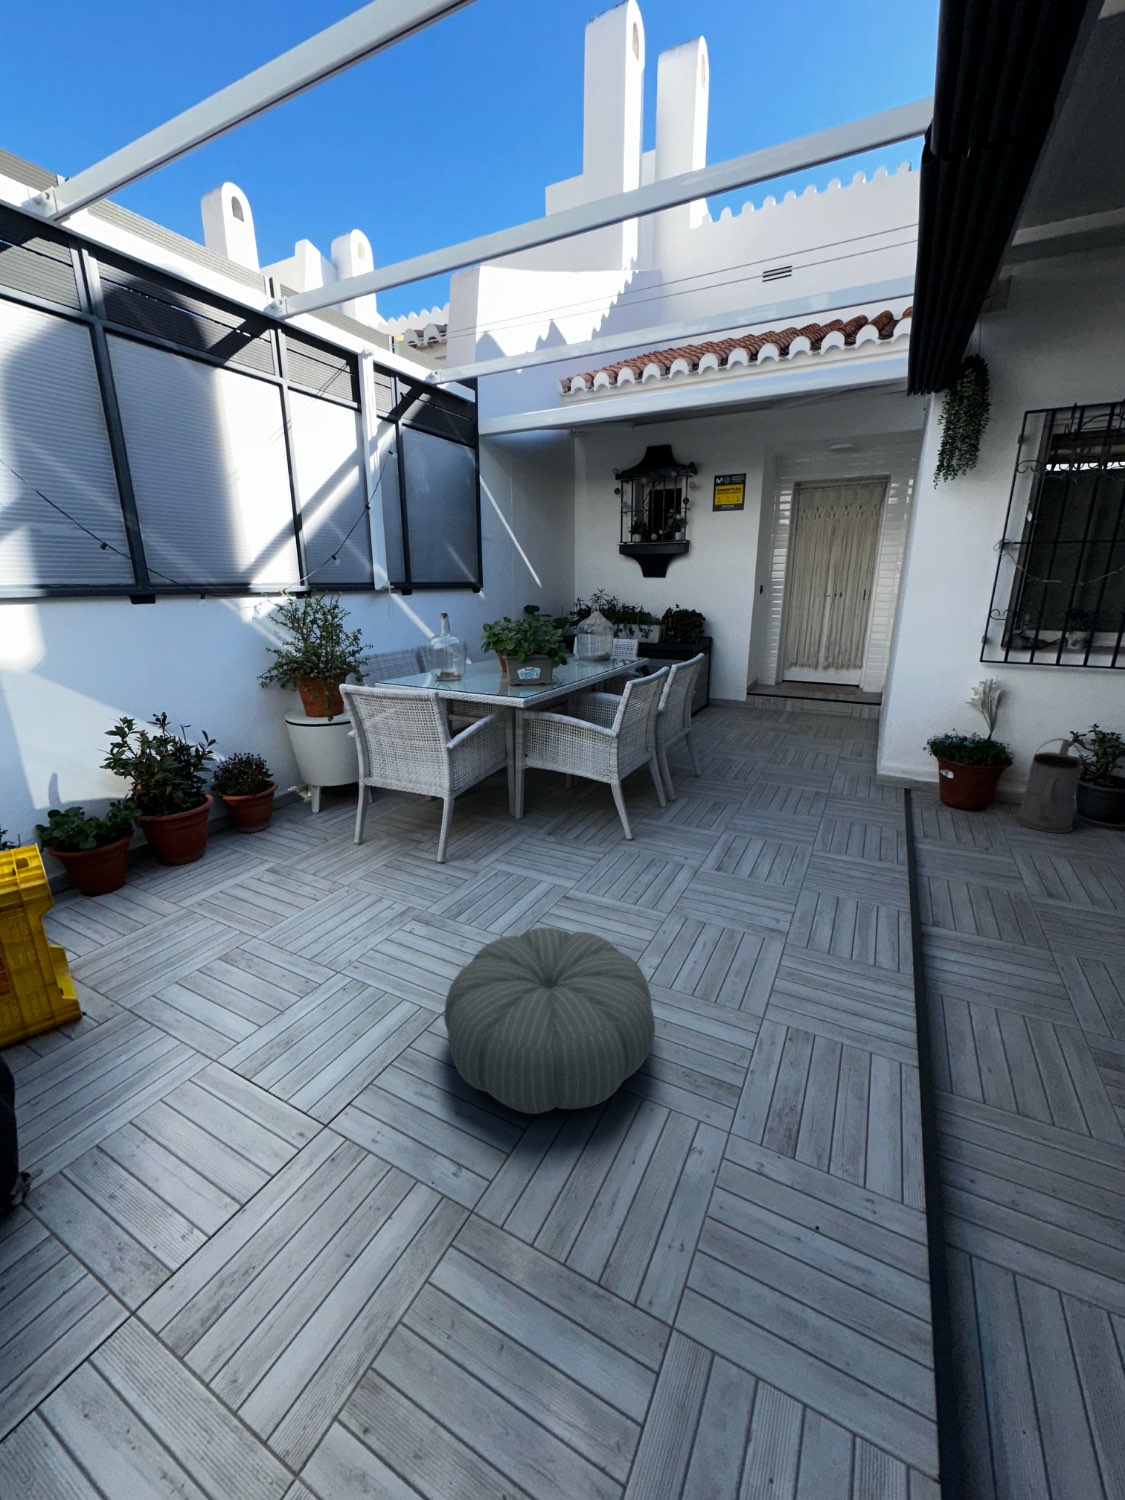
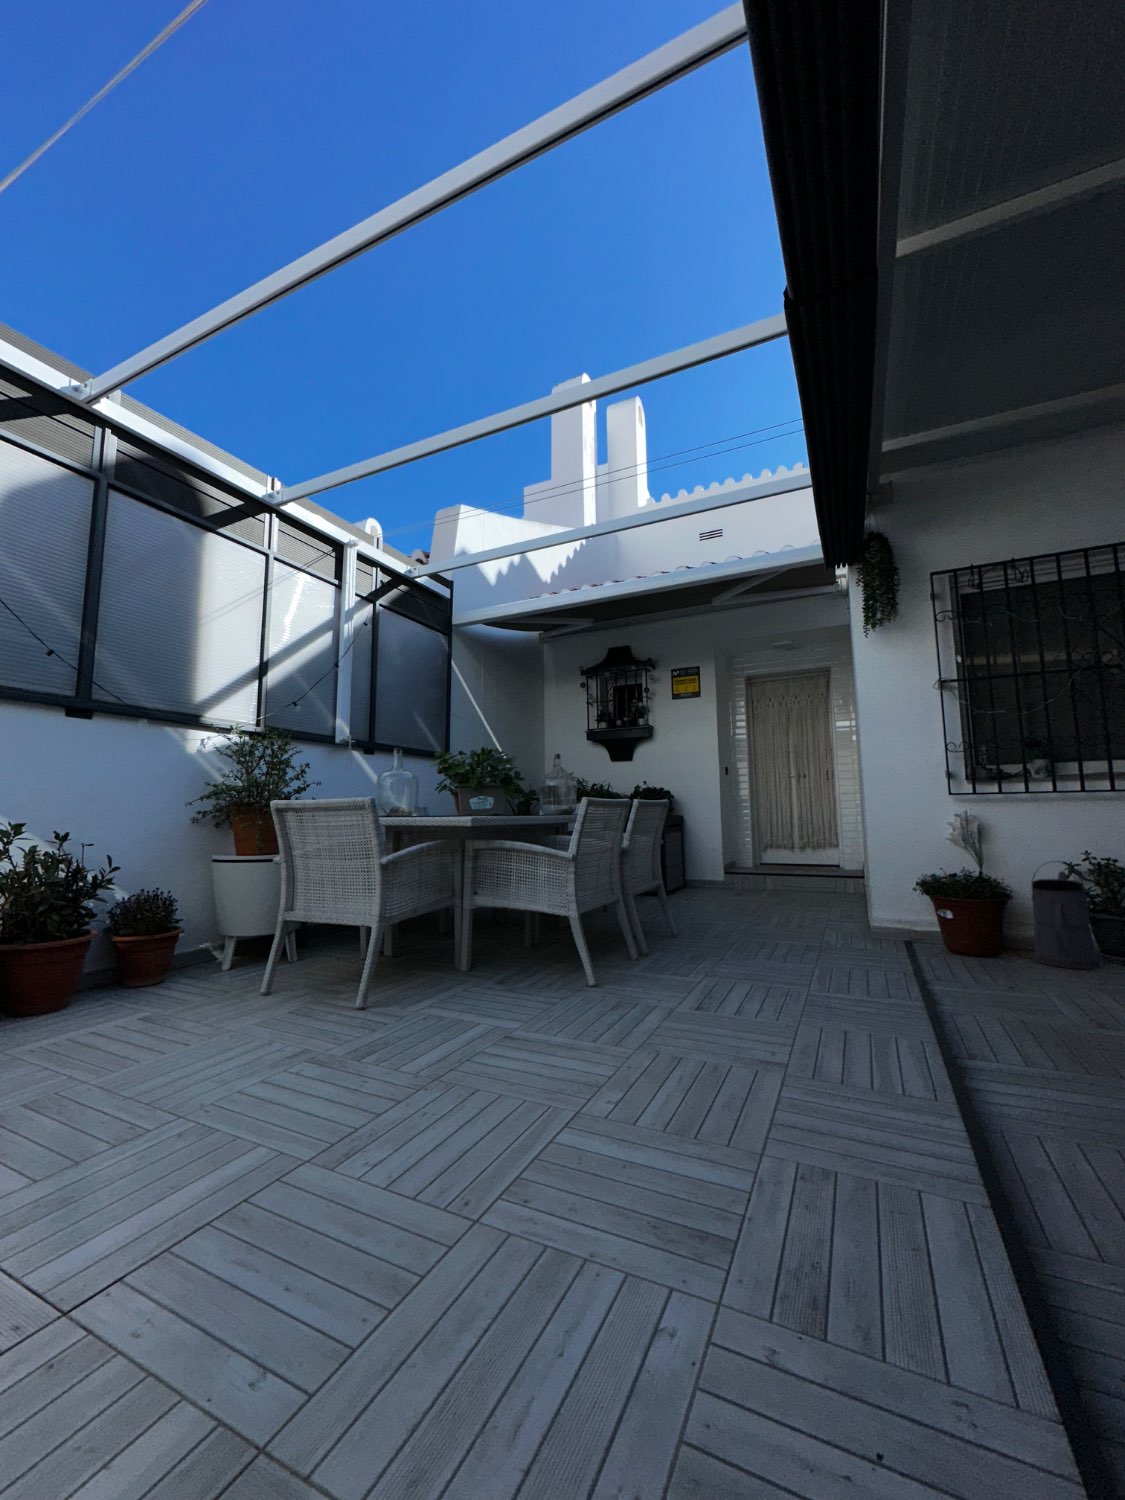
pouf: present [444,928,655,1114] -> none [313,1017,608,1250]

